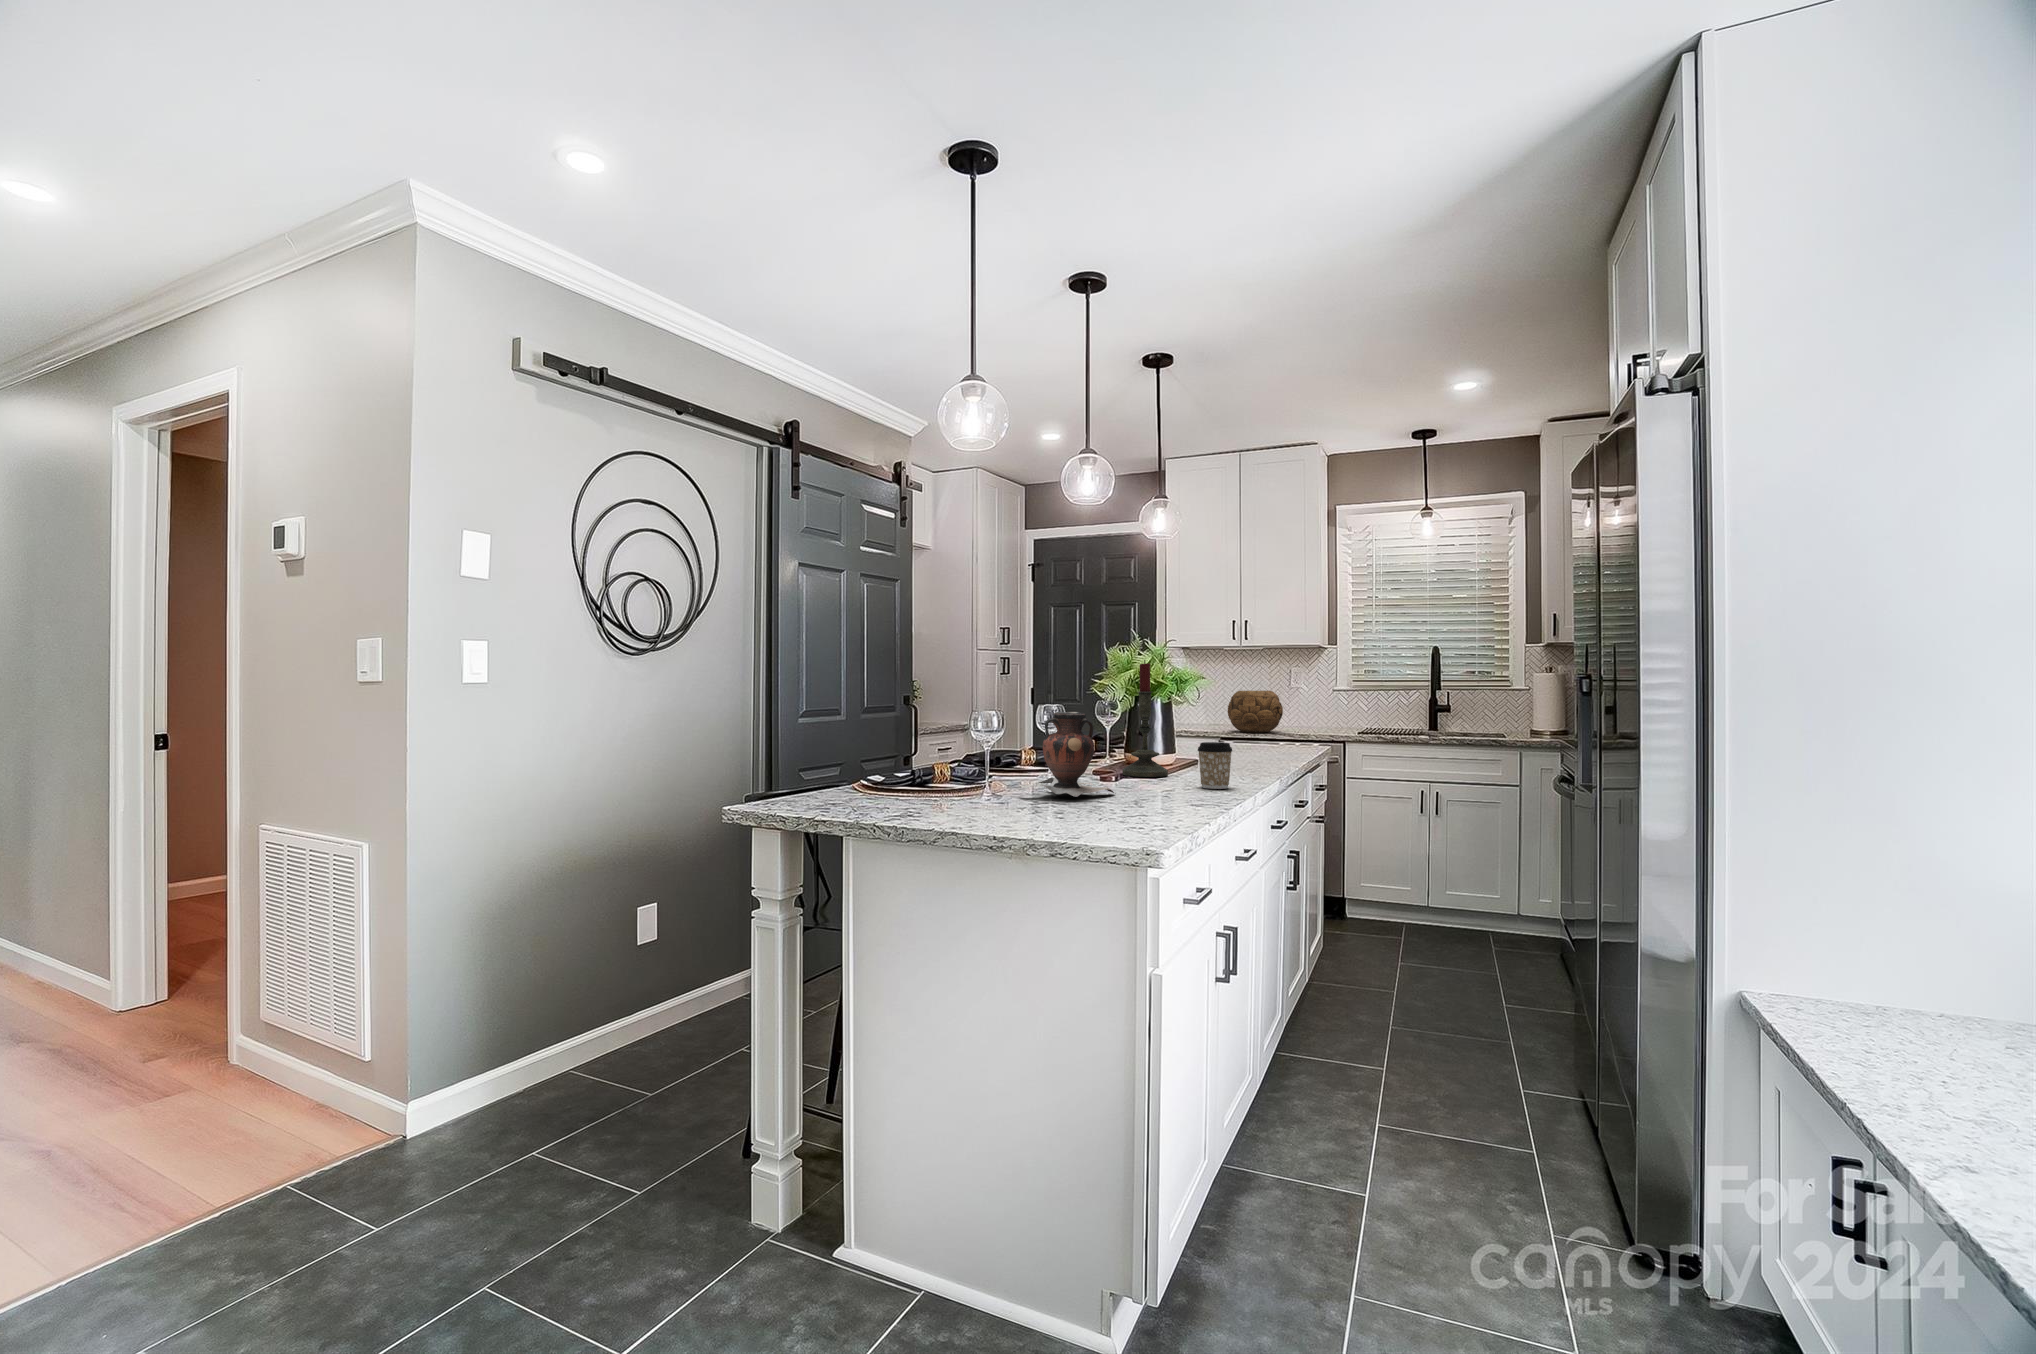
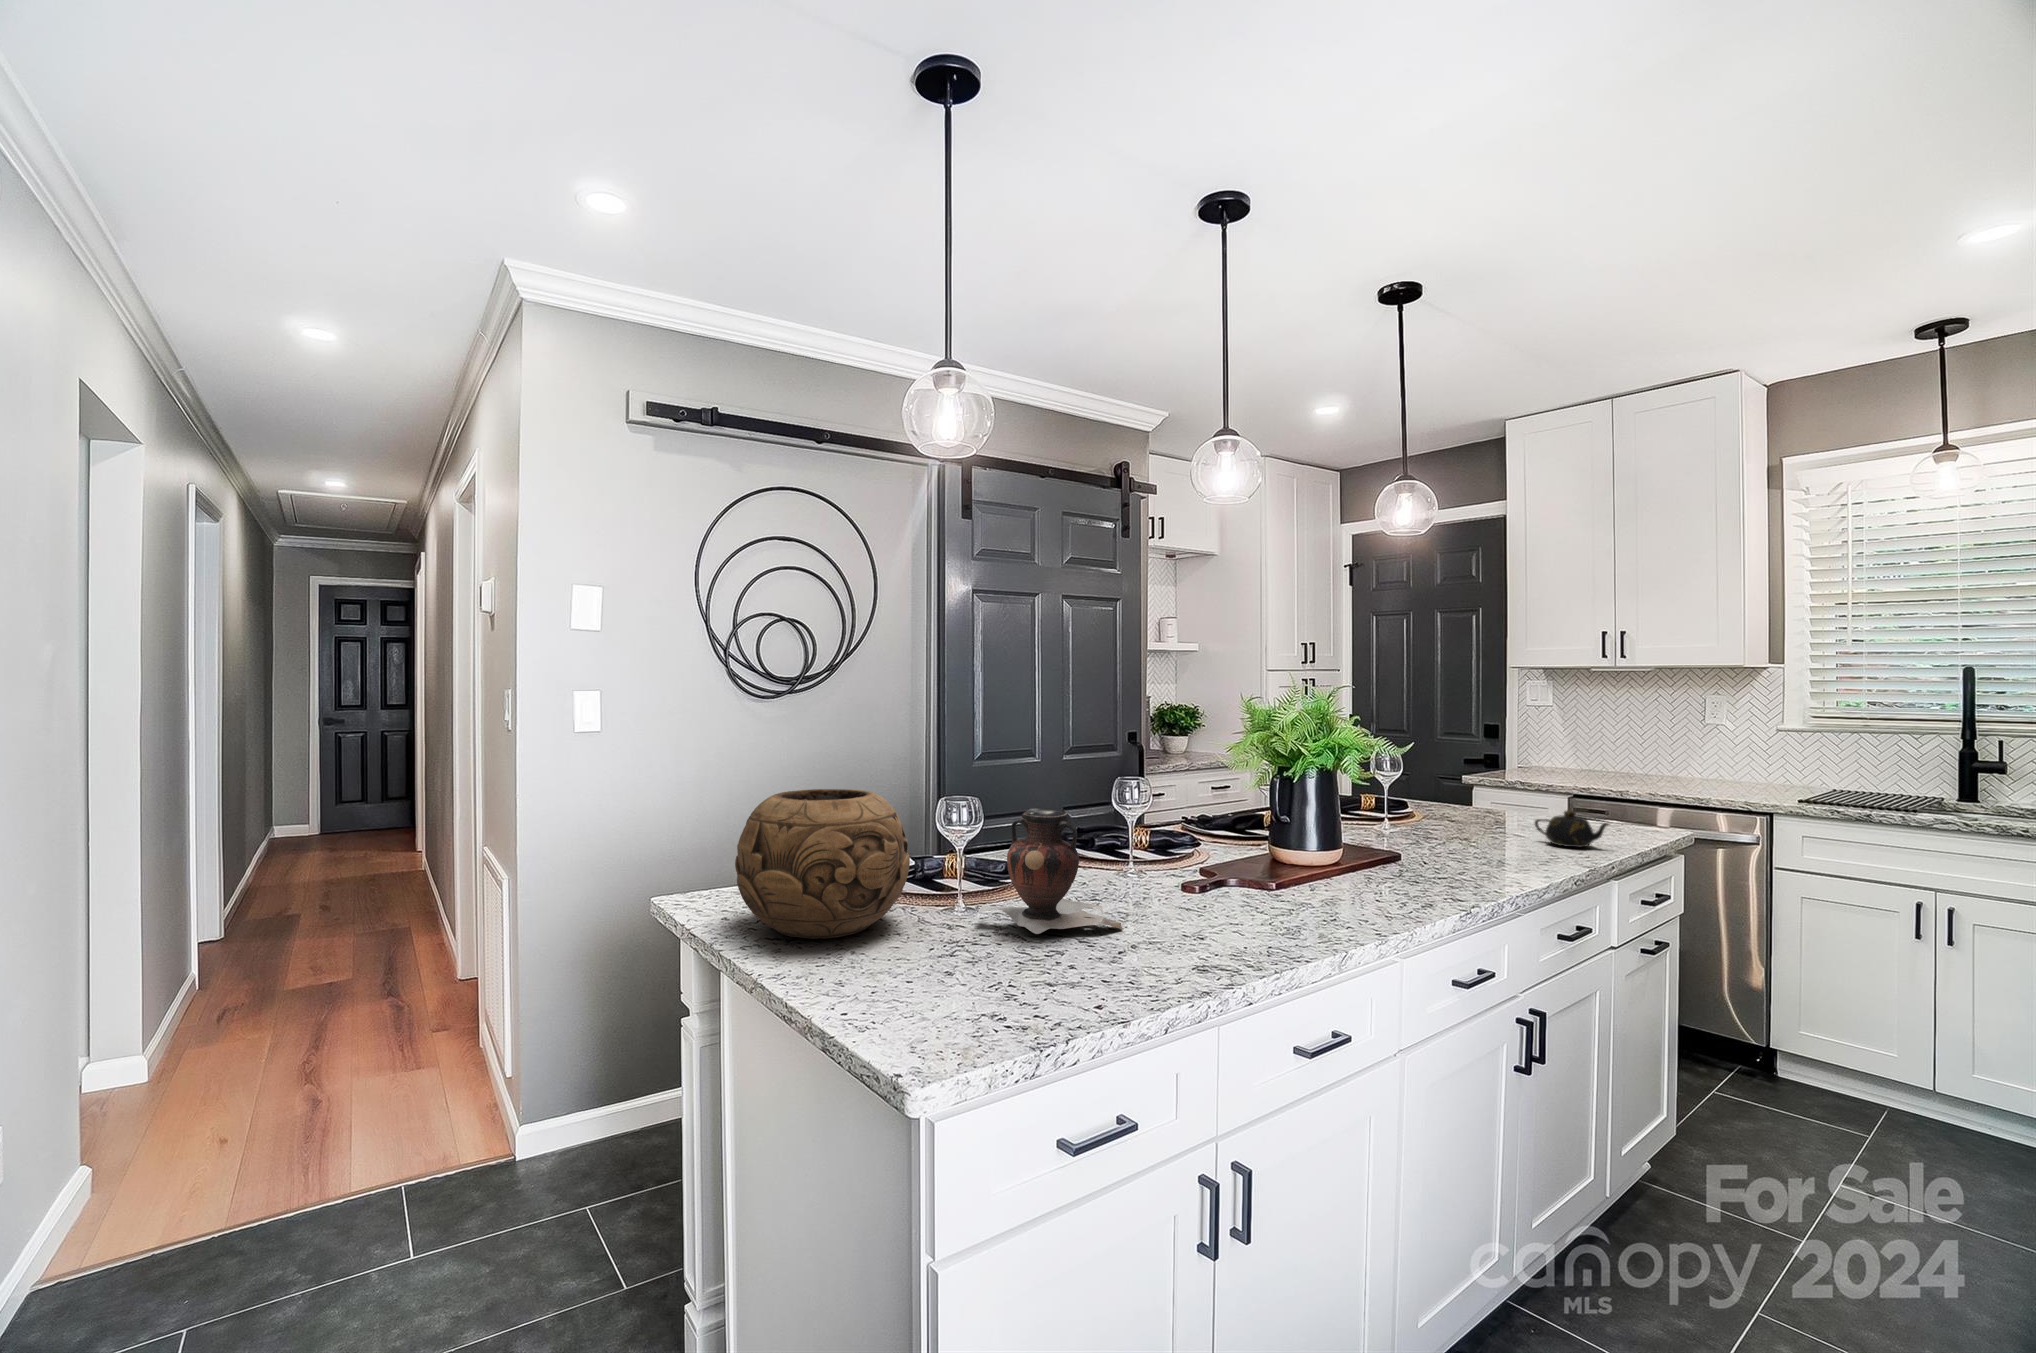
candle: present [1122,660,1168,777] -> none [1229,721,1294,890]
decorative bowl: present [1228,691,1283,733] -> present [735,789,910,939]
teapot: none [1254,731,1301,754] -> present [1535,810,1609,847]
coffee cup: present [1198,742,1232,789] -> none [1282,856,1338,933]

